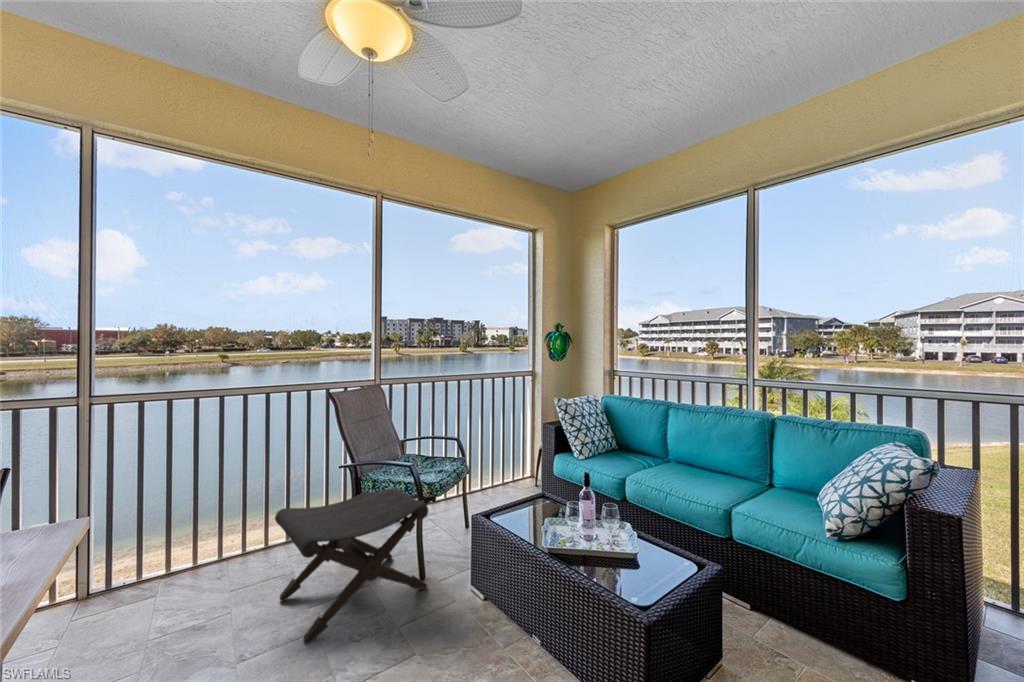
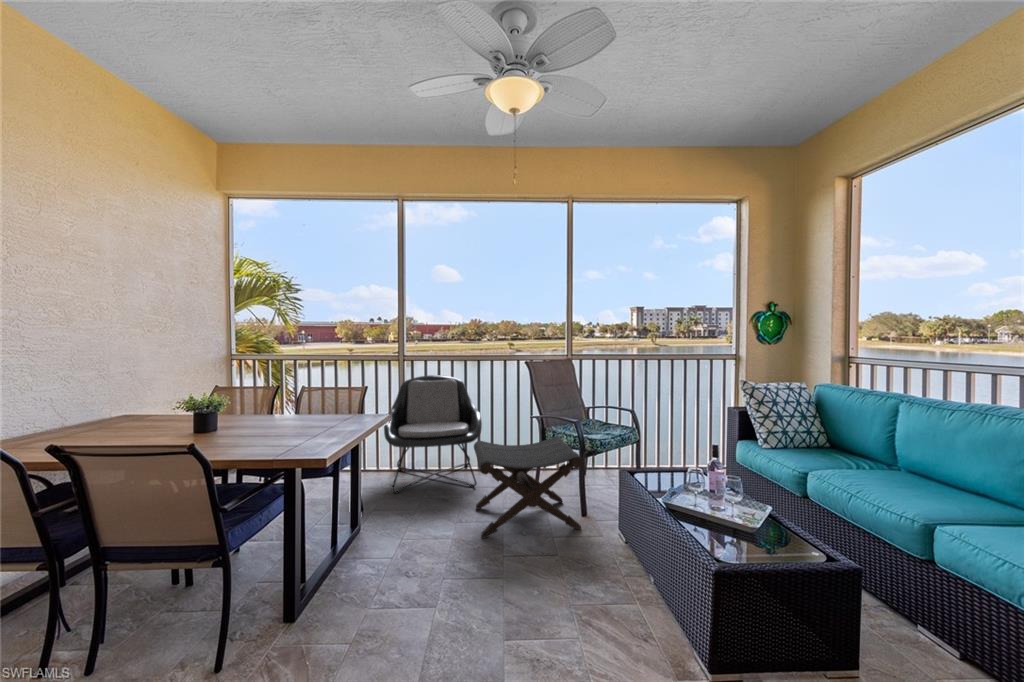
lounge chair: none [101,421,275,617] -> present [384,375,482,494]

